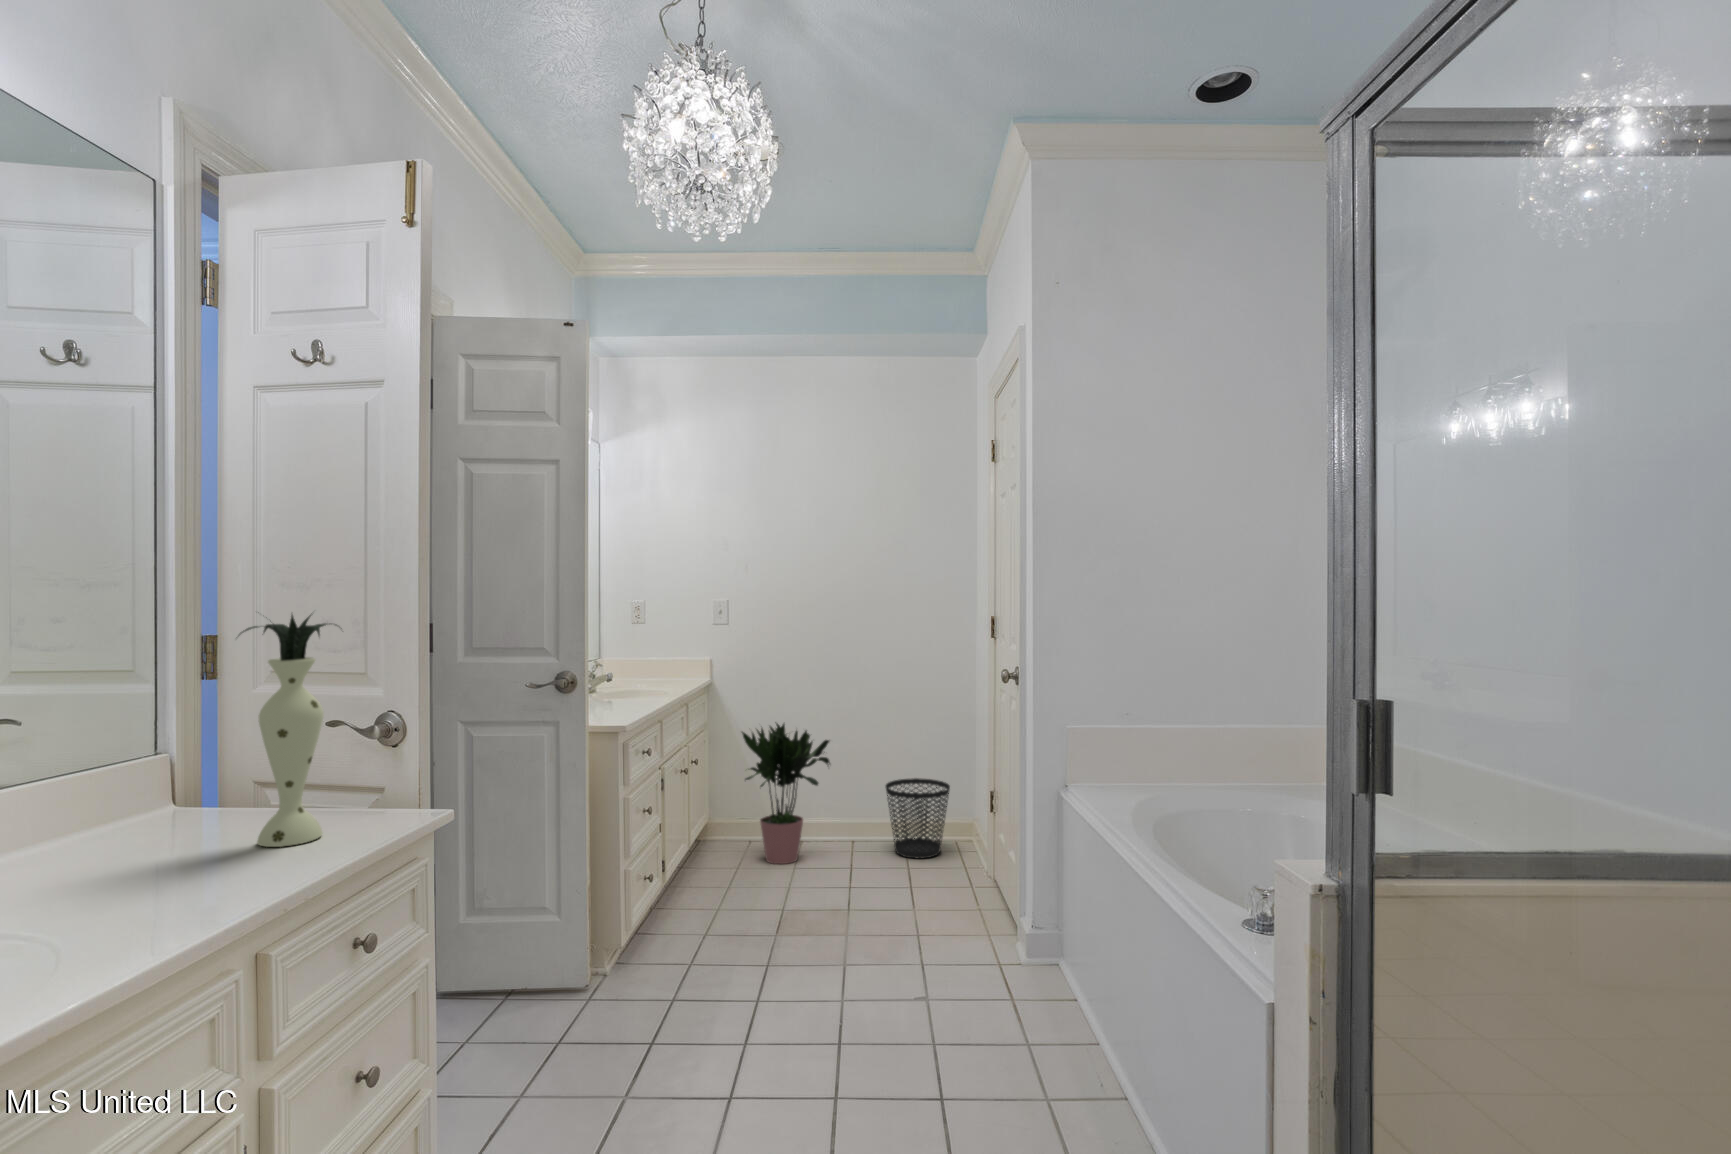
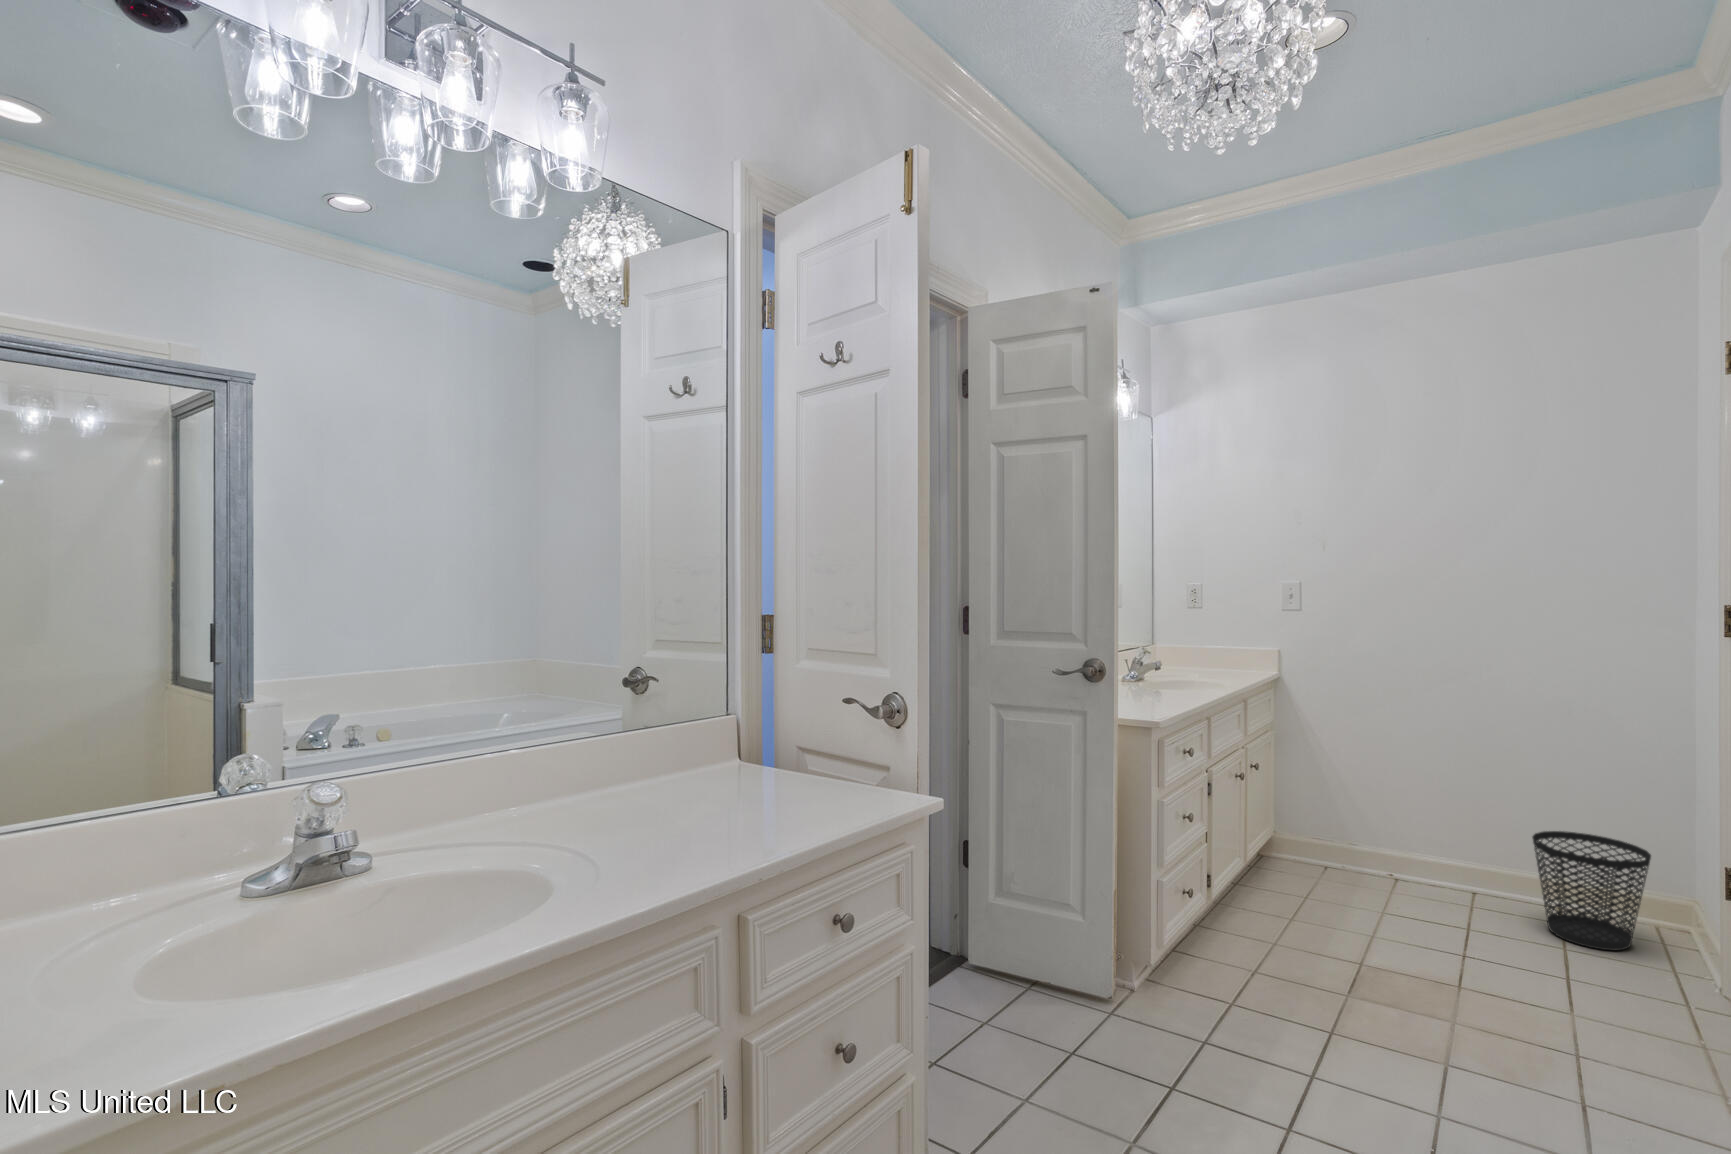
vase: present [240,615,336,847] -> none [749,597,839,814]
potted plant: present [742,722,830,864] -> none [1311,726,1452,909]

